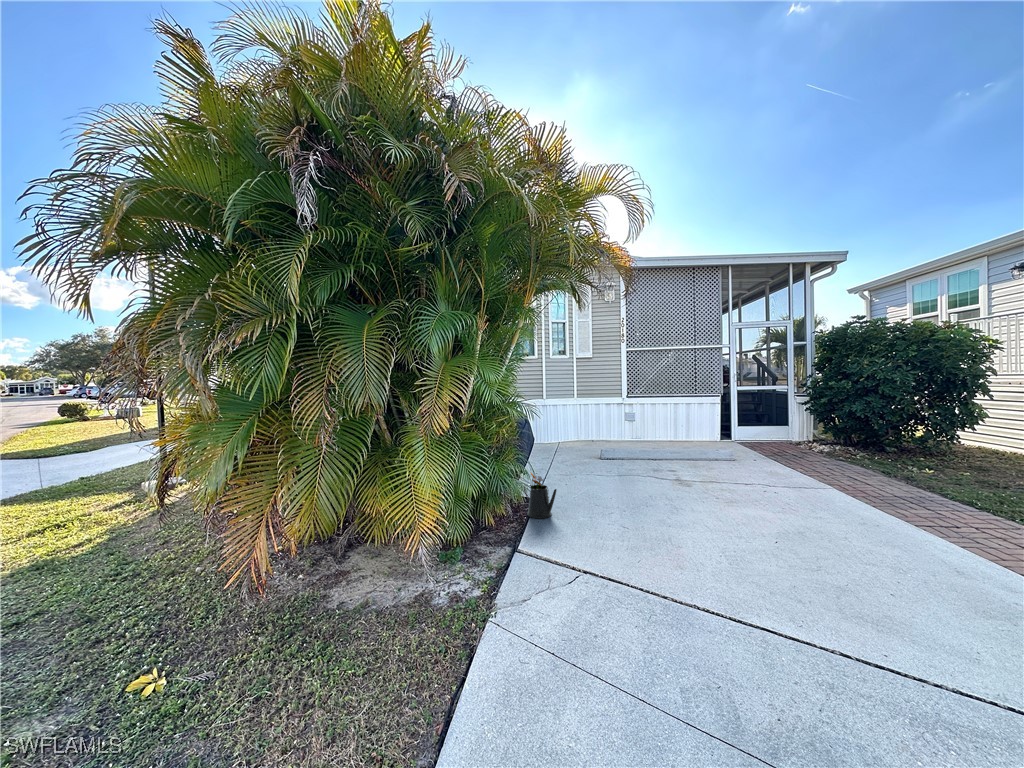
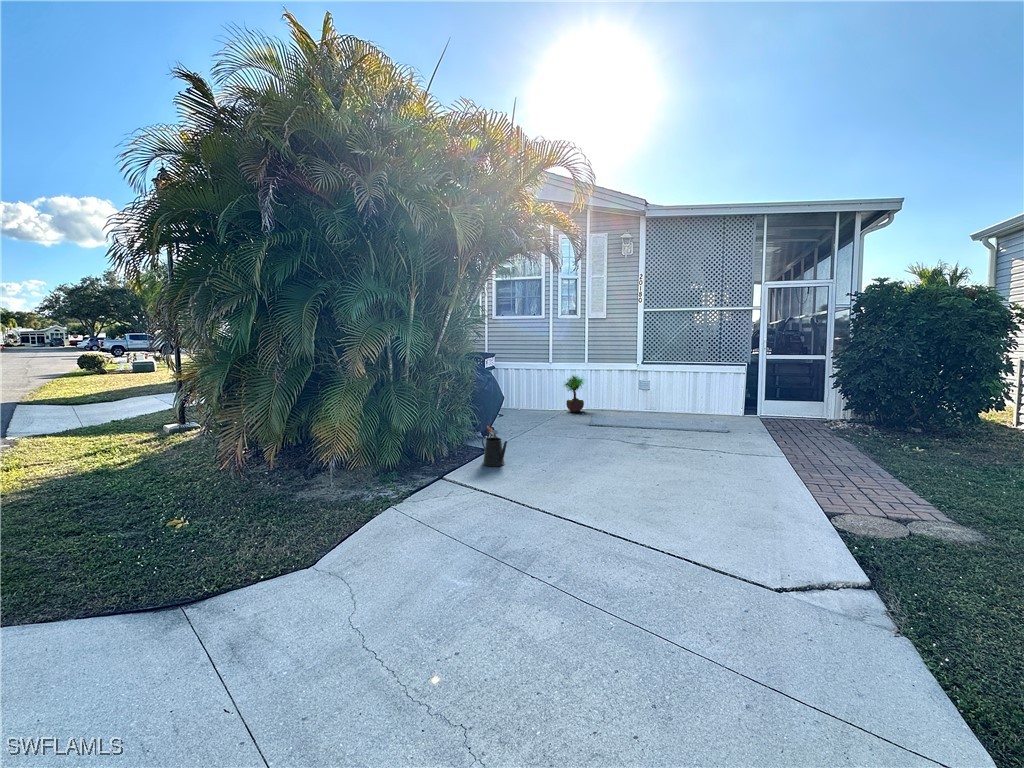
potted tree: none [558,407,580,444] -> present [565,376,584,412]

